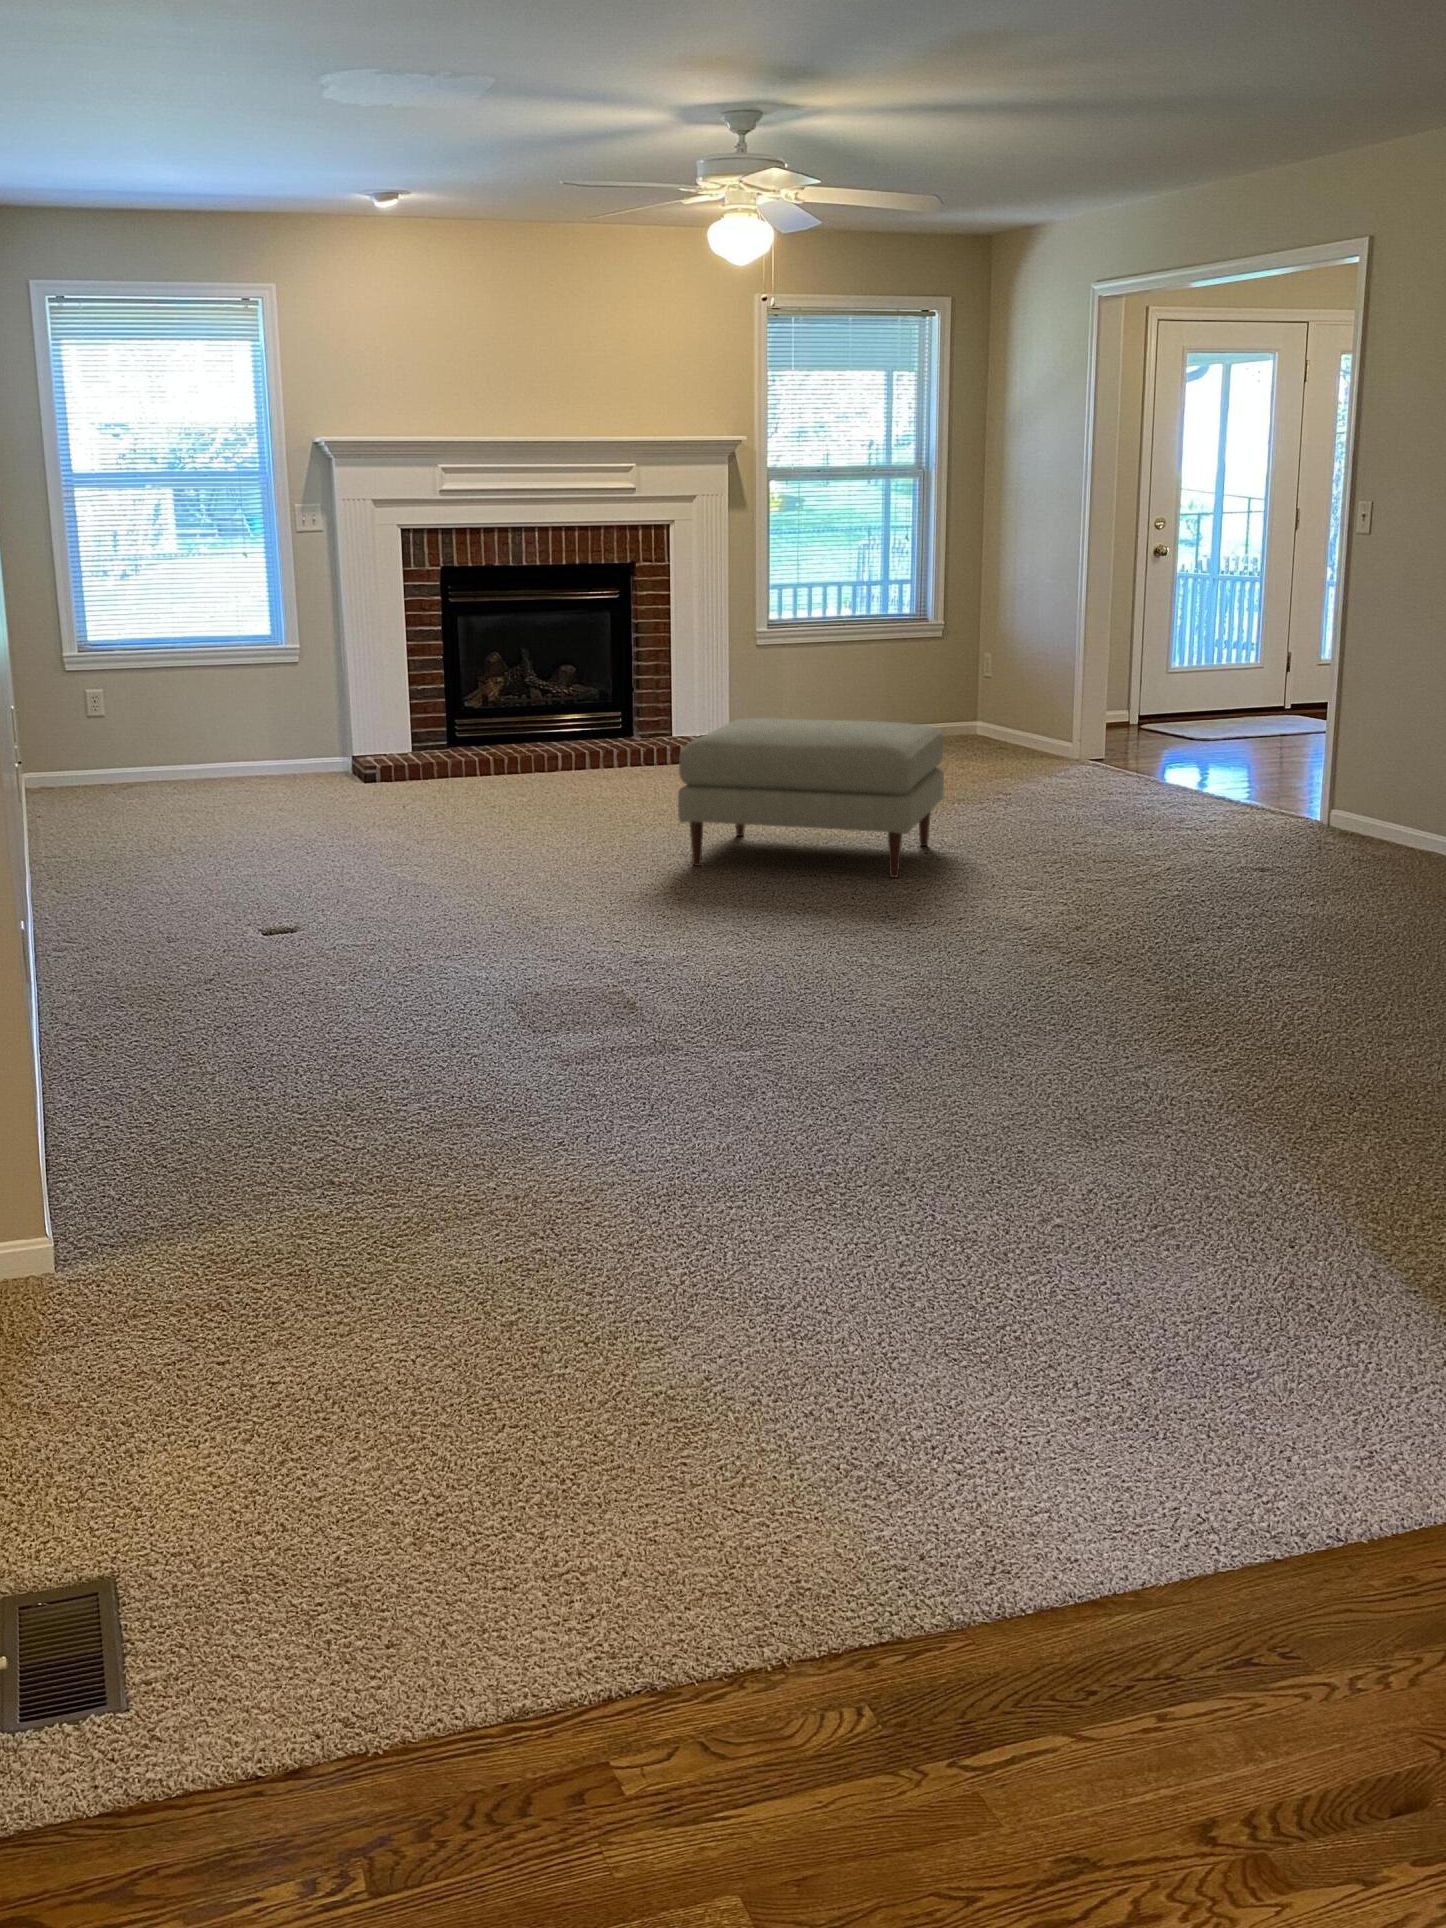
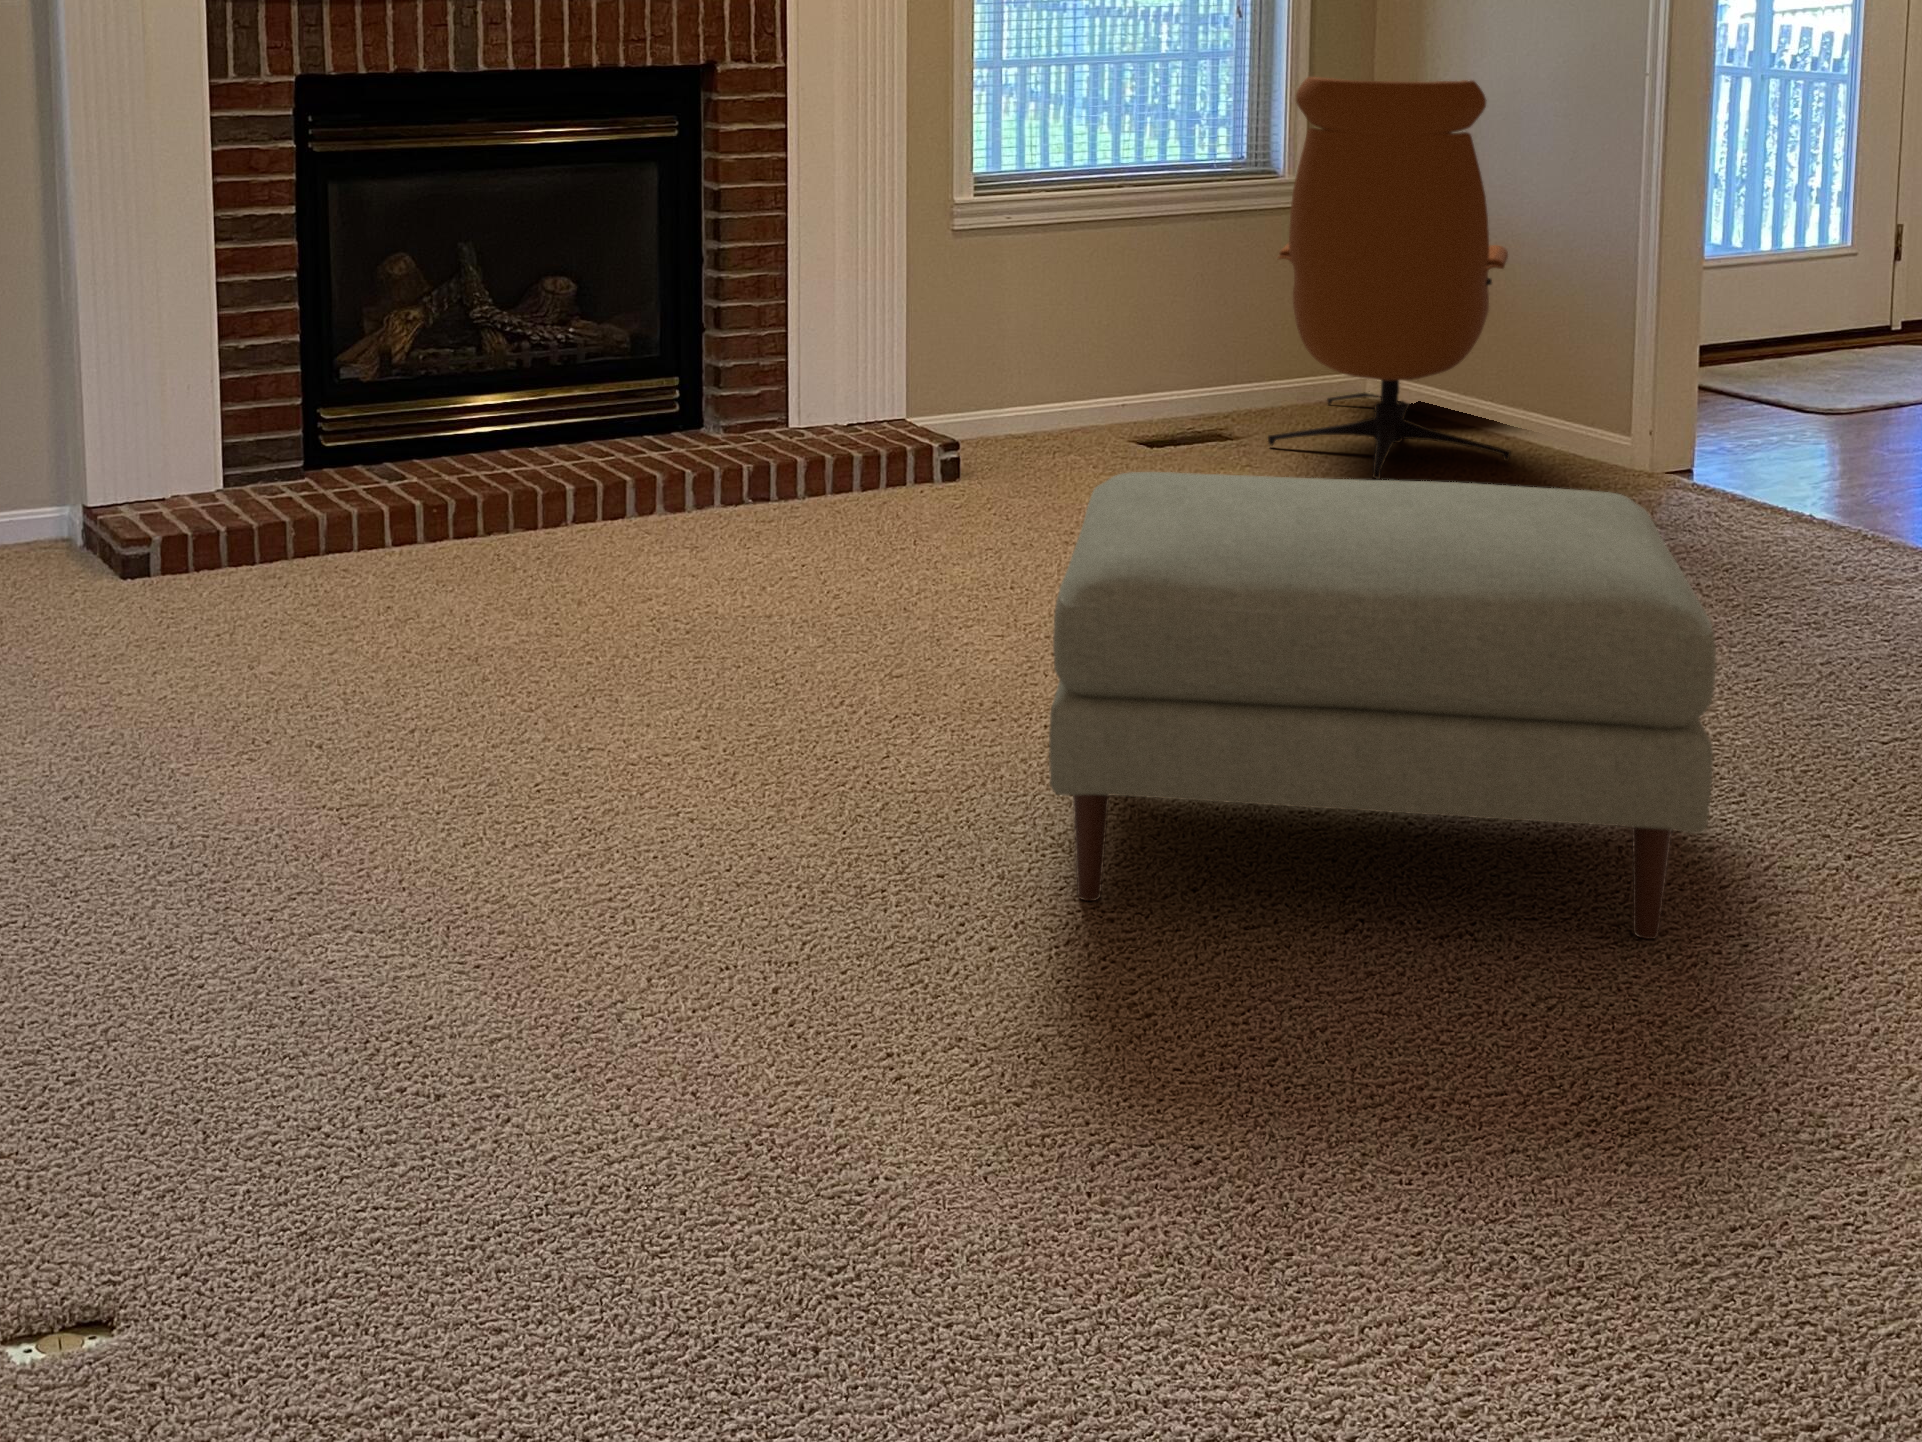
lounge chair: none [904,568,1032,762] -> present [1268,77,1511,479]

